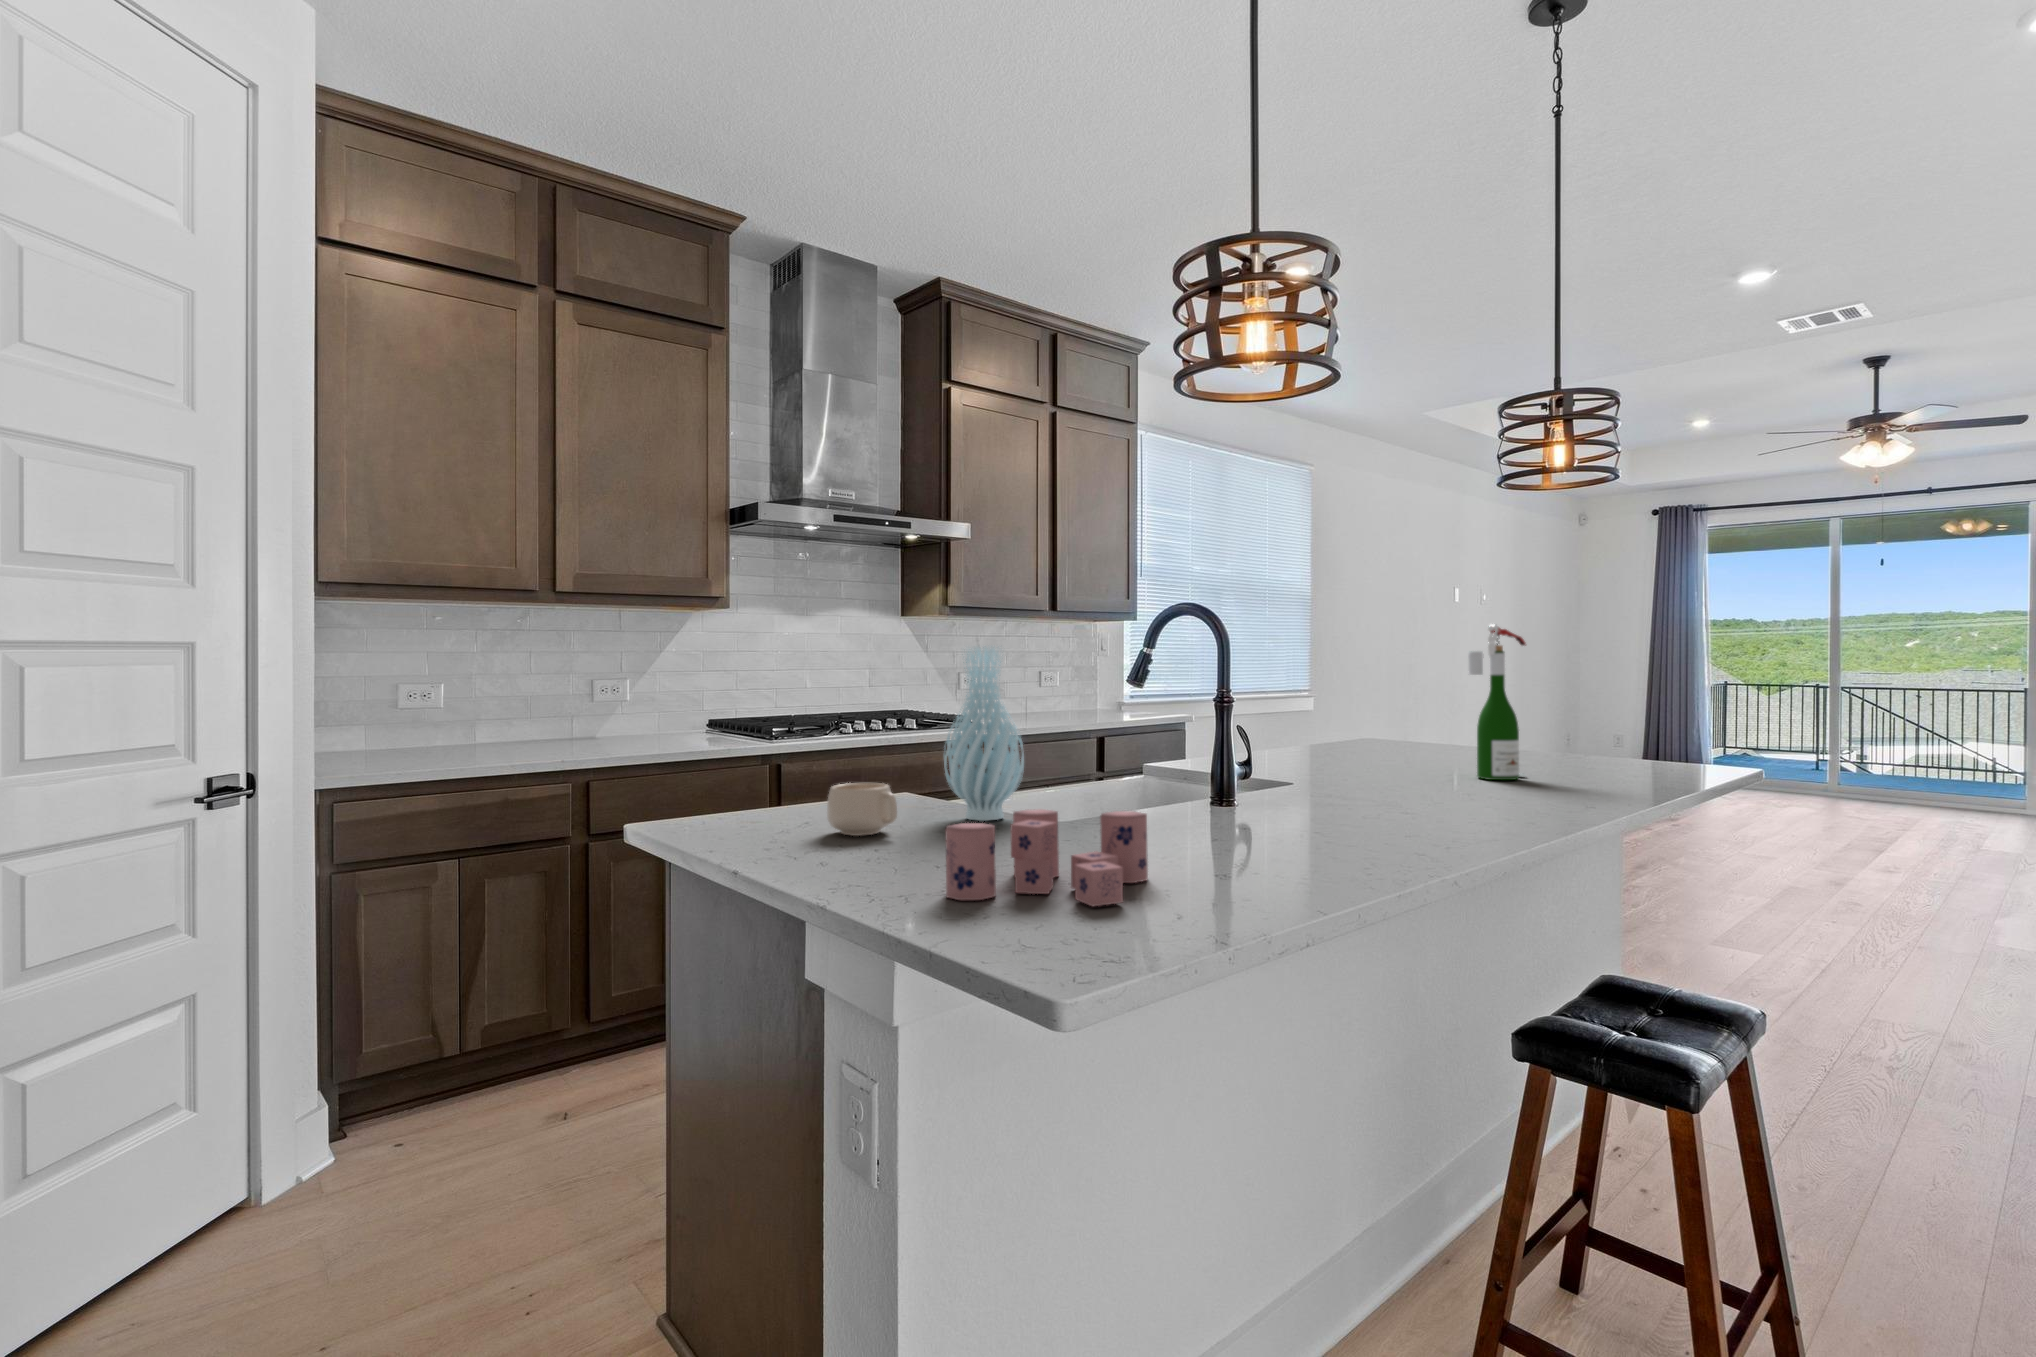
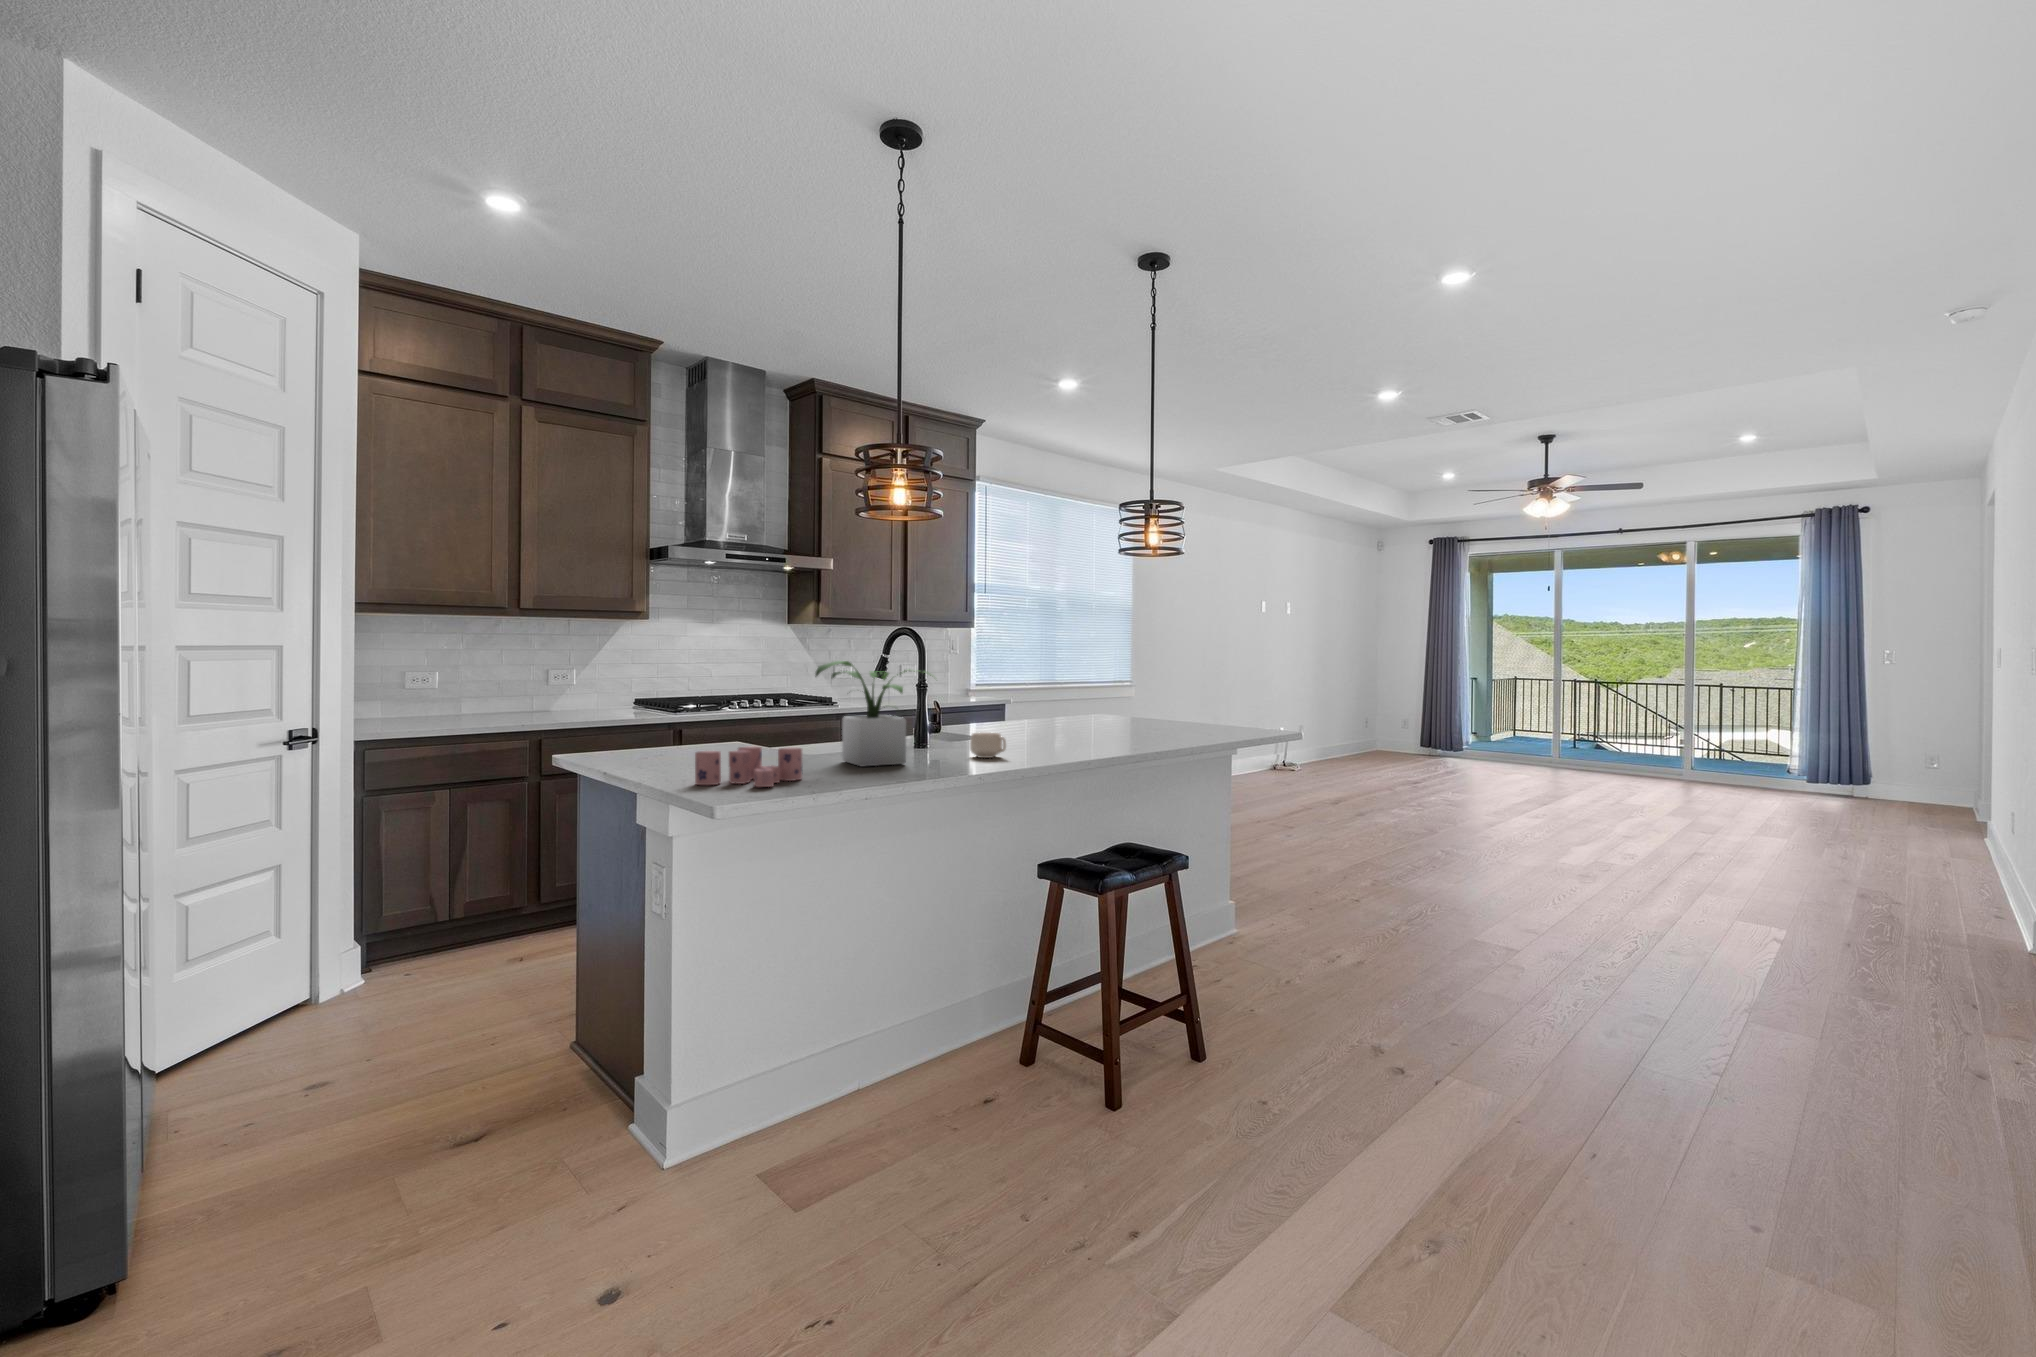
wine bottle: present [1468,624,1526,780] -> none [1078,650,1114,742]
potted plant: none [1124,636,1337,841] -> present [815,661,931,766]
vase: present [944,646,1024,821] -> none [734,661,780,757]
mug: present [827,783,897,836] -> present [970,732,1006,758]

